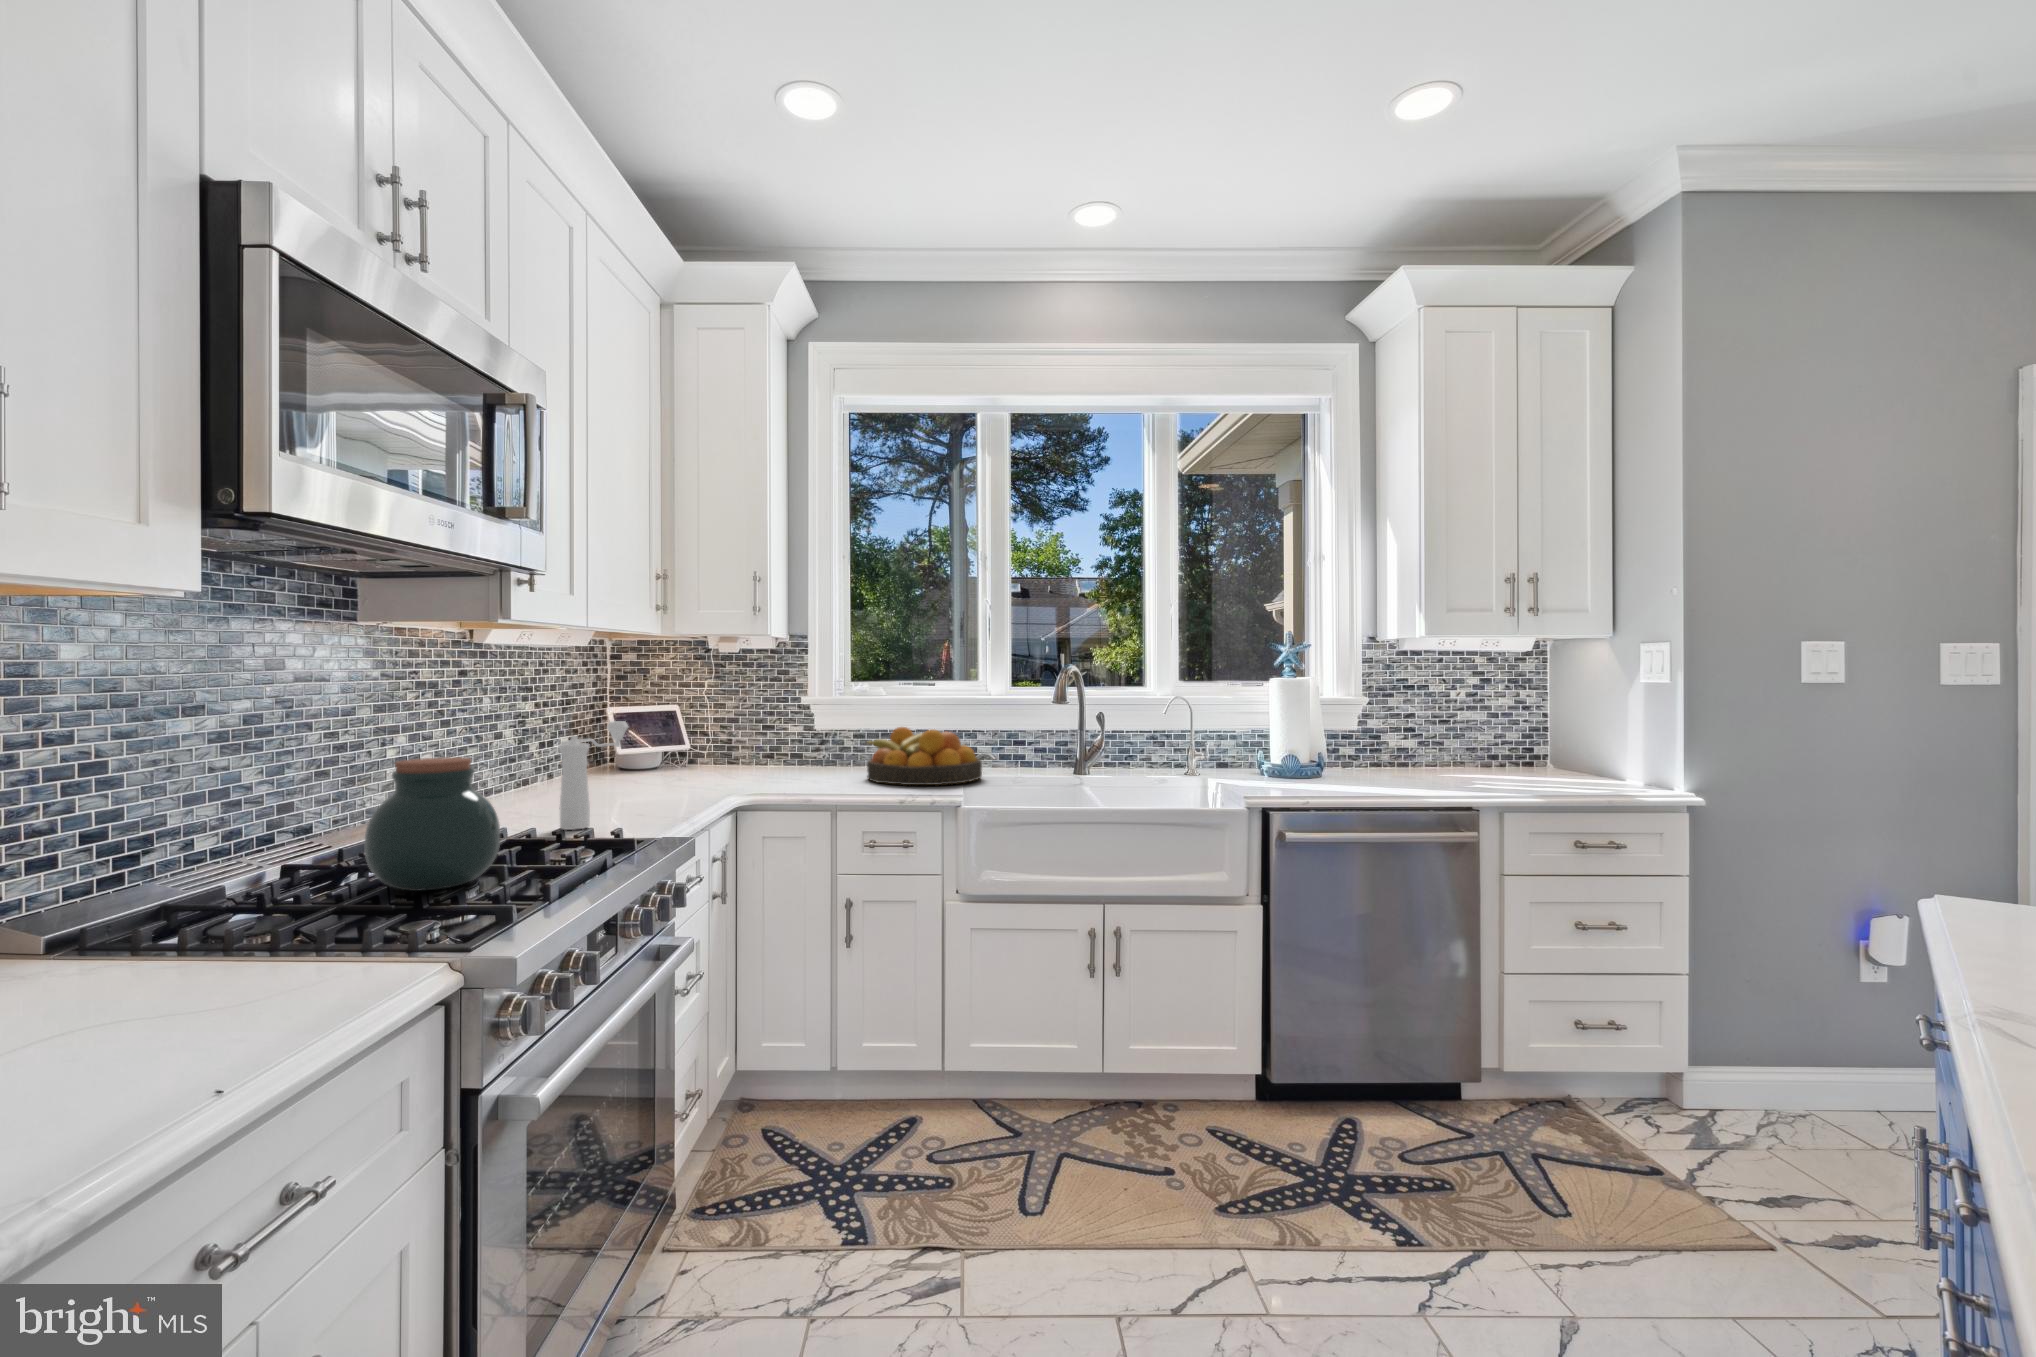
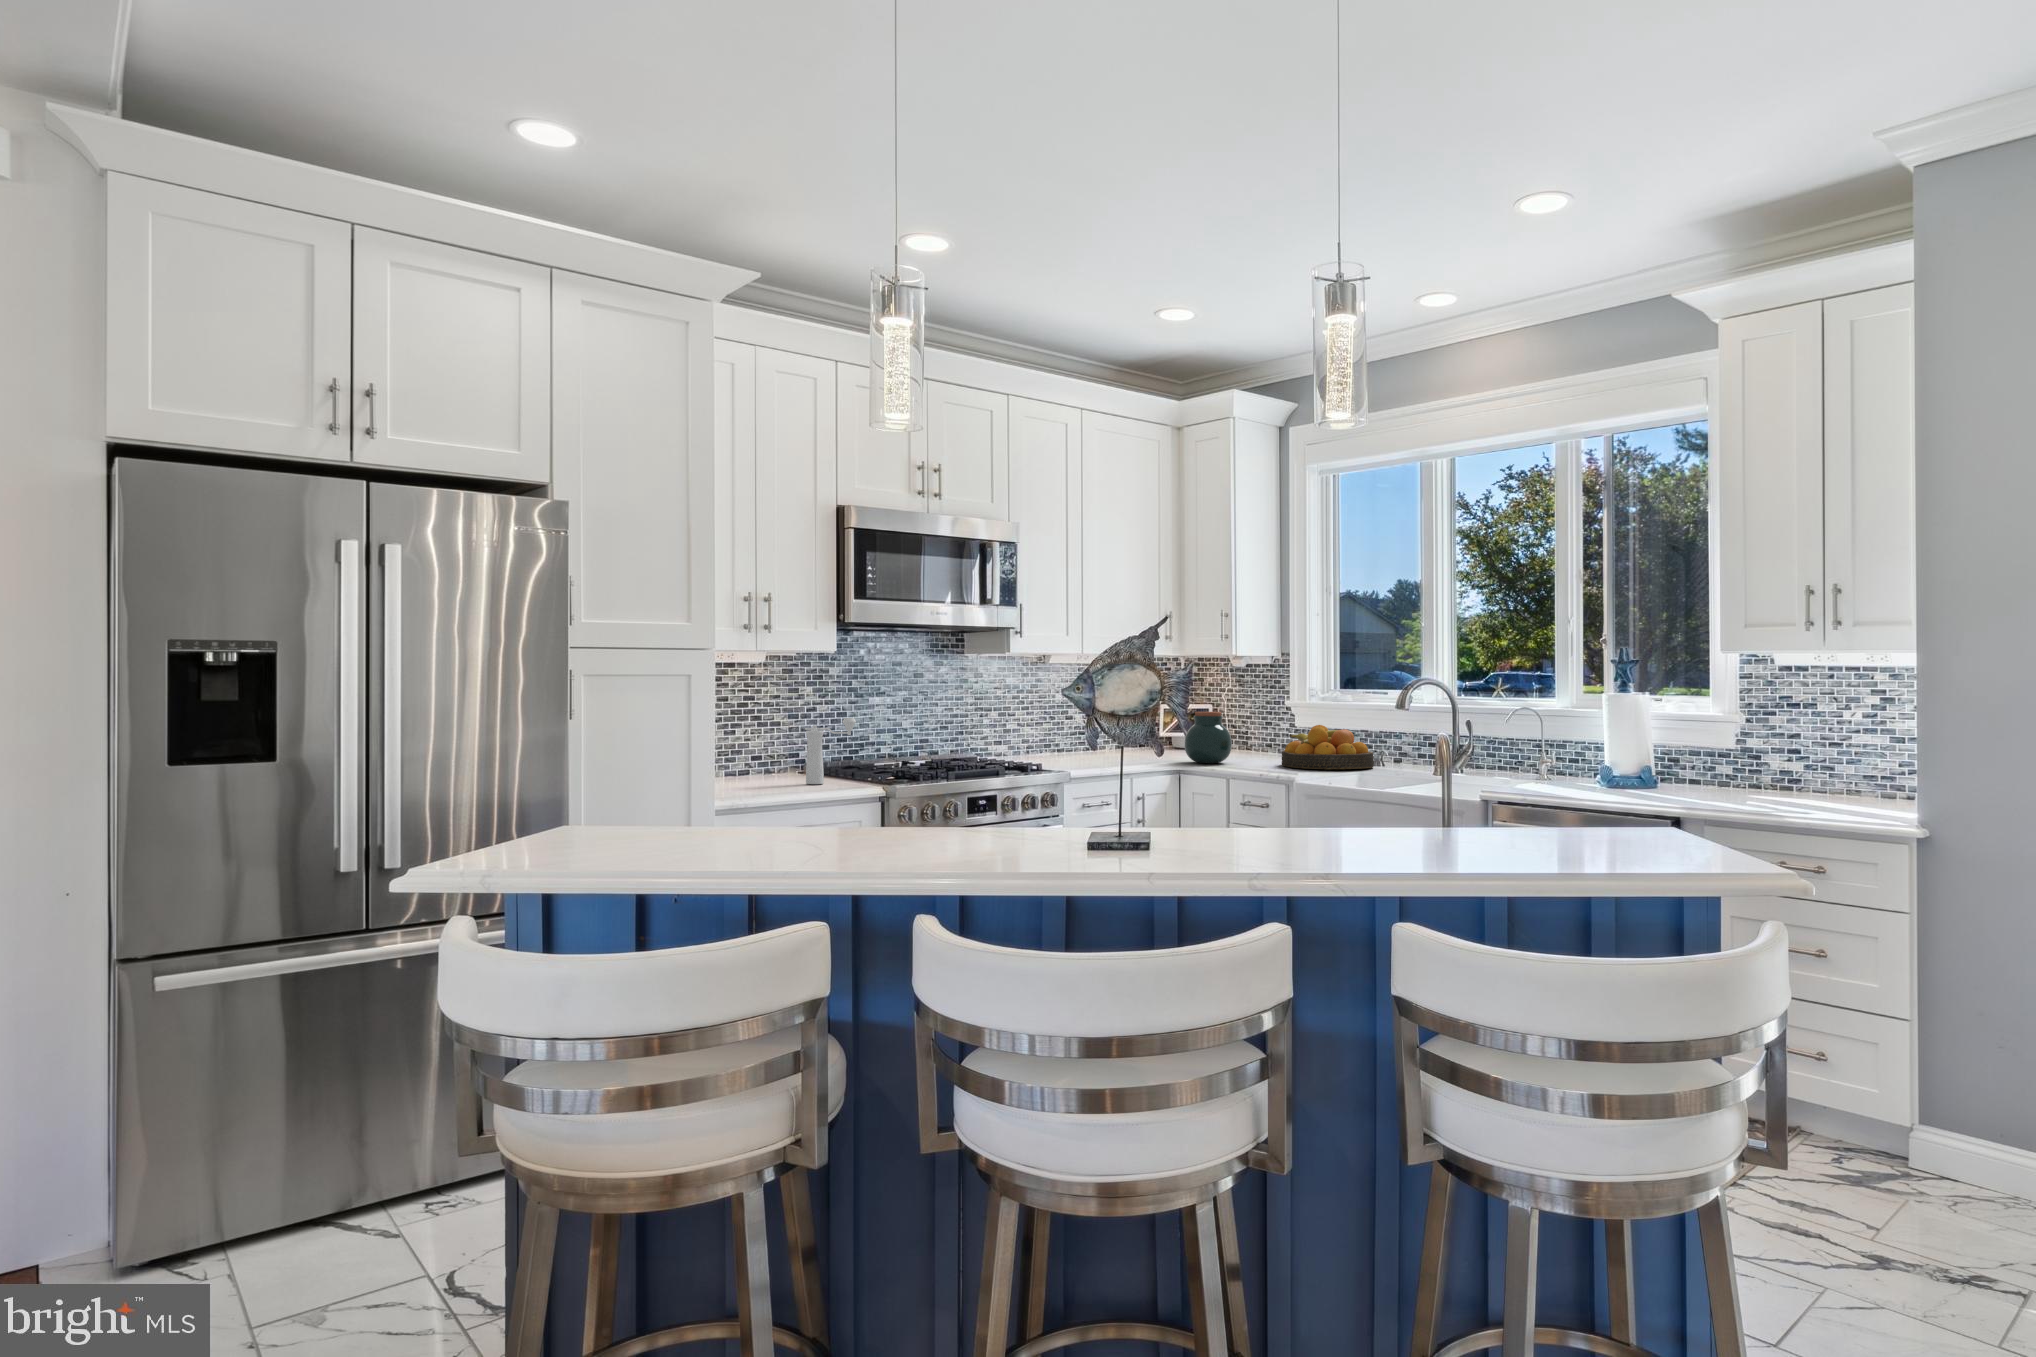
pepper mill: present [559,721,628,830] -> present [805,718,856,784]
jar: present [365,757,500,891] -> present [1185,712,1232,763]

